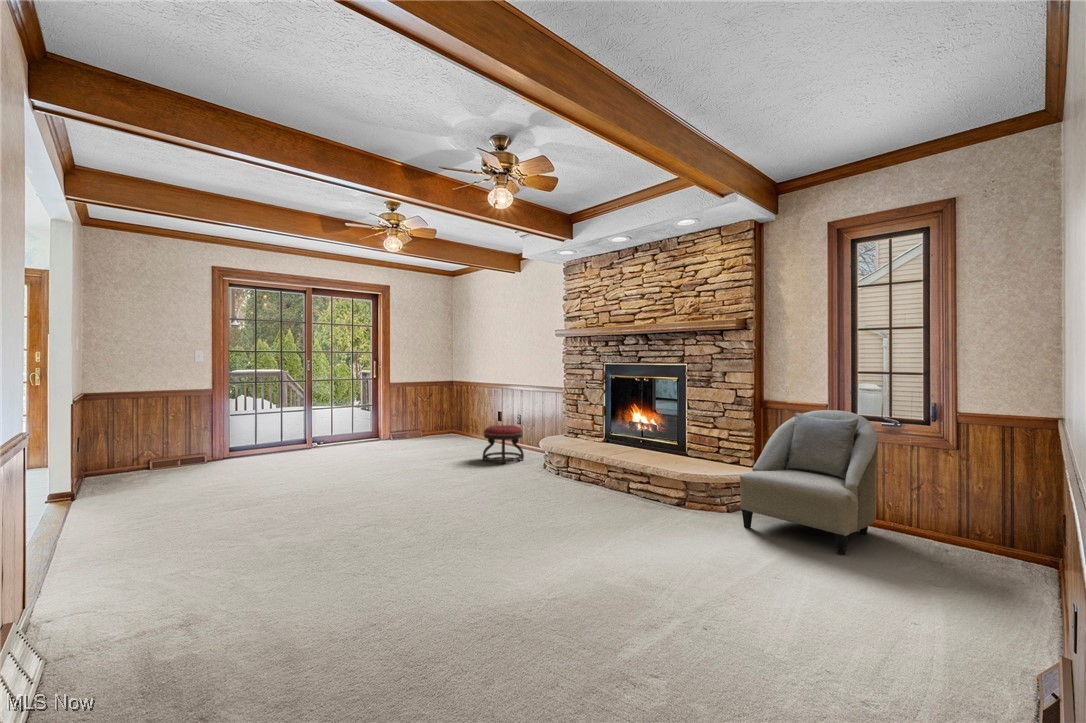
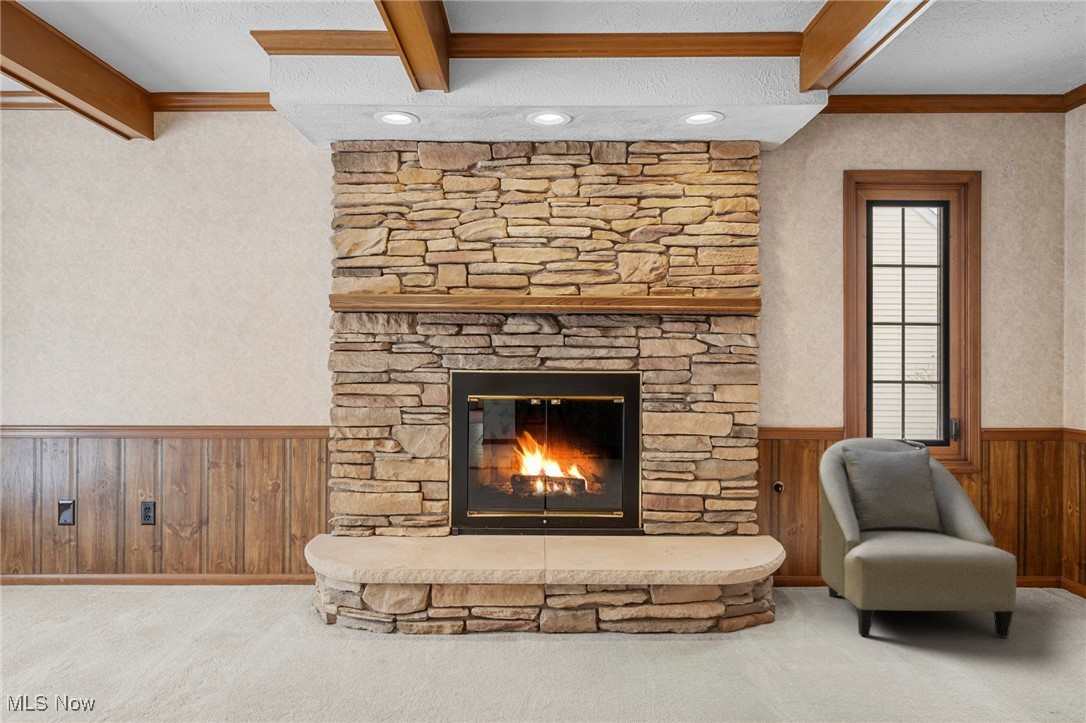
ottoman: present [483,425,524,464] -> none [81,533,205,656]

